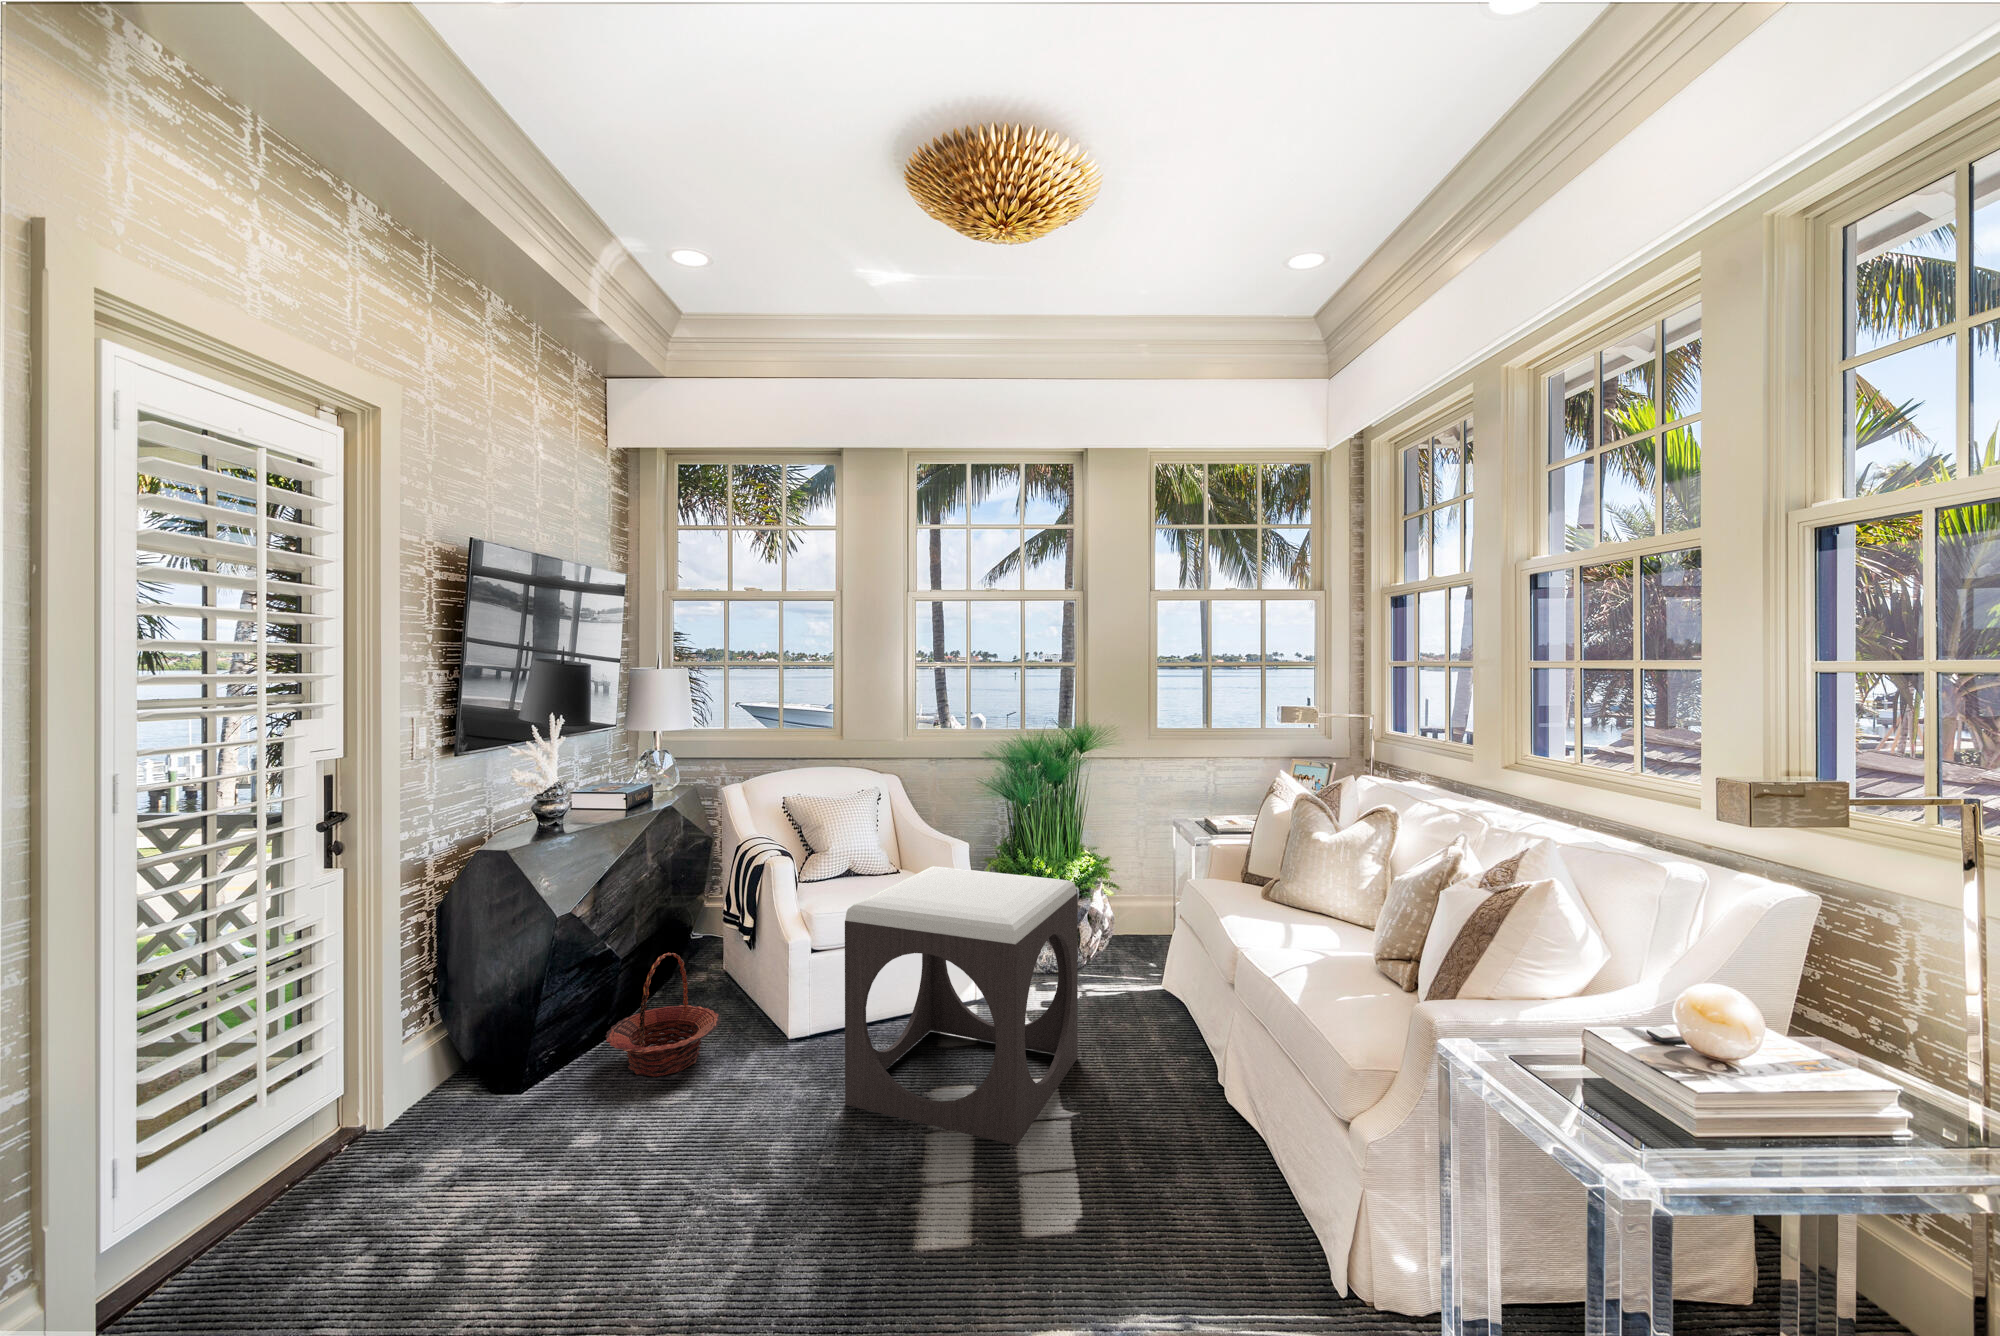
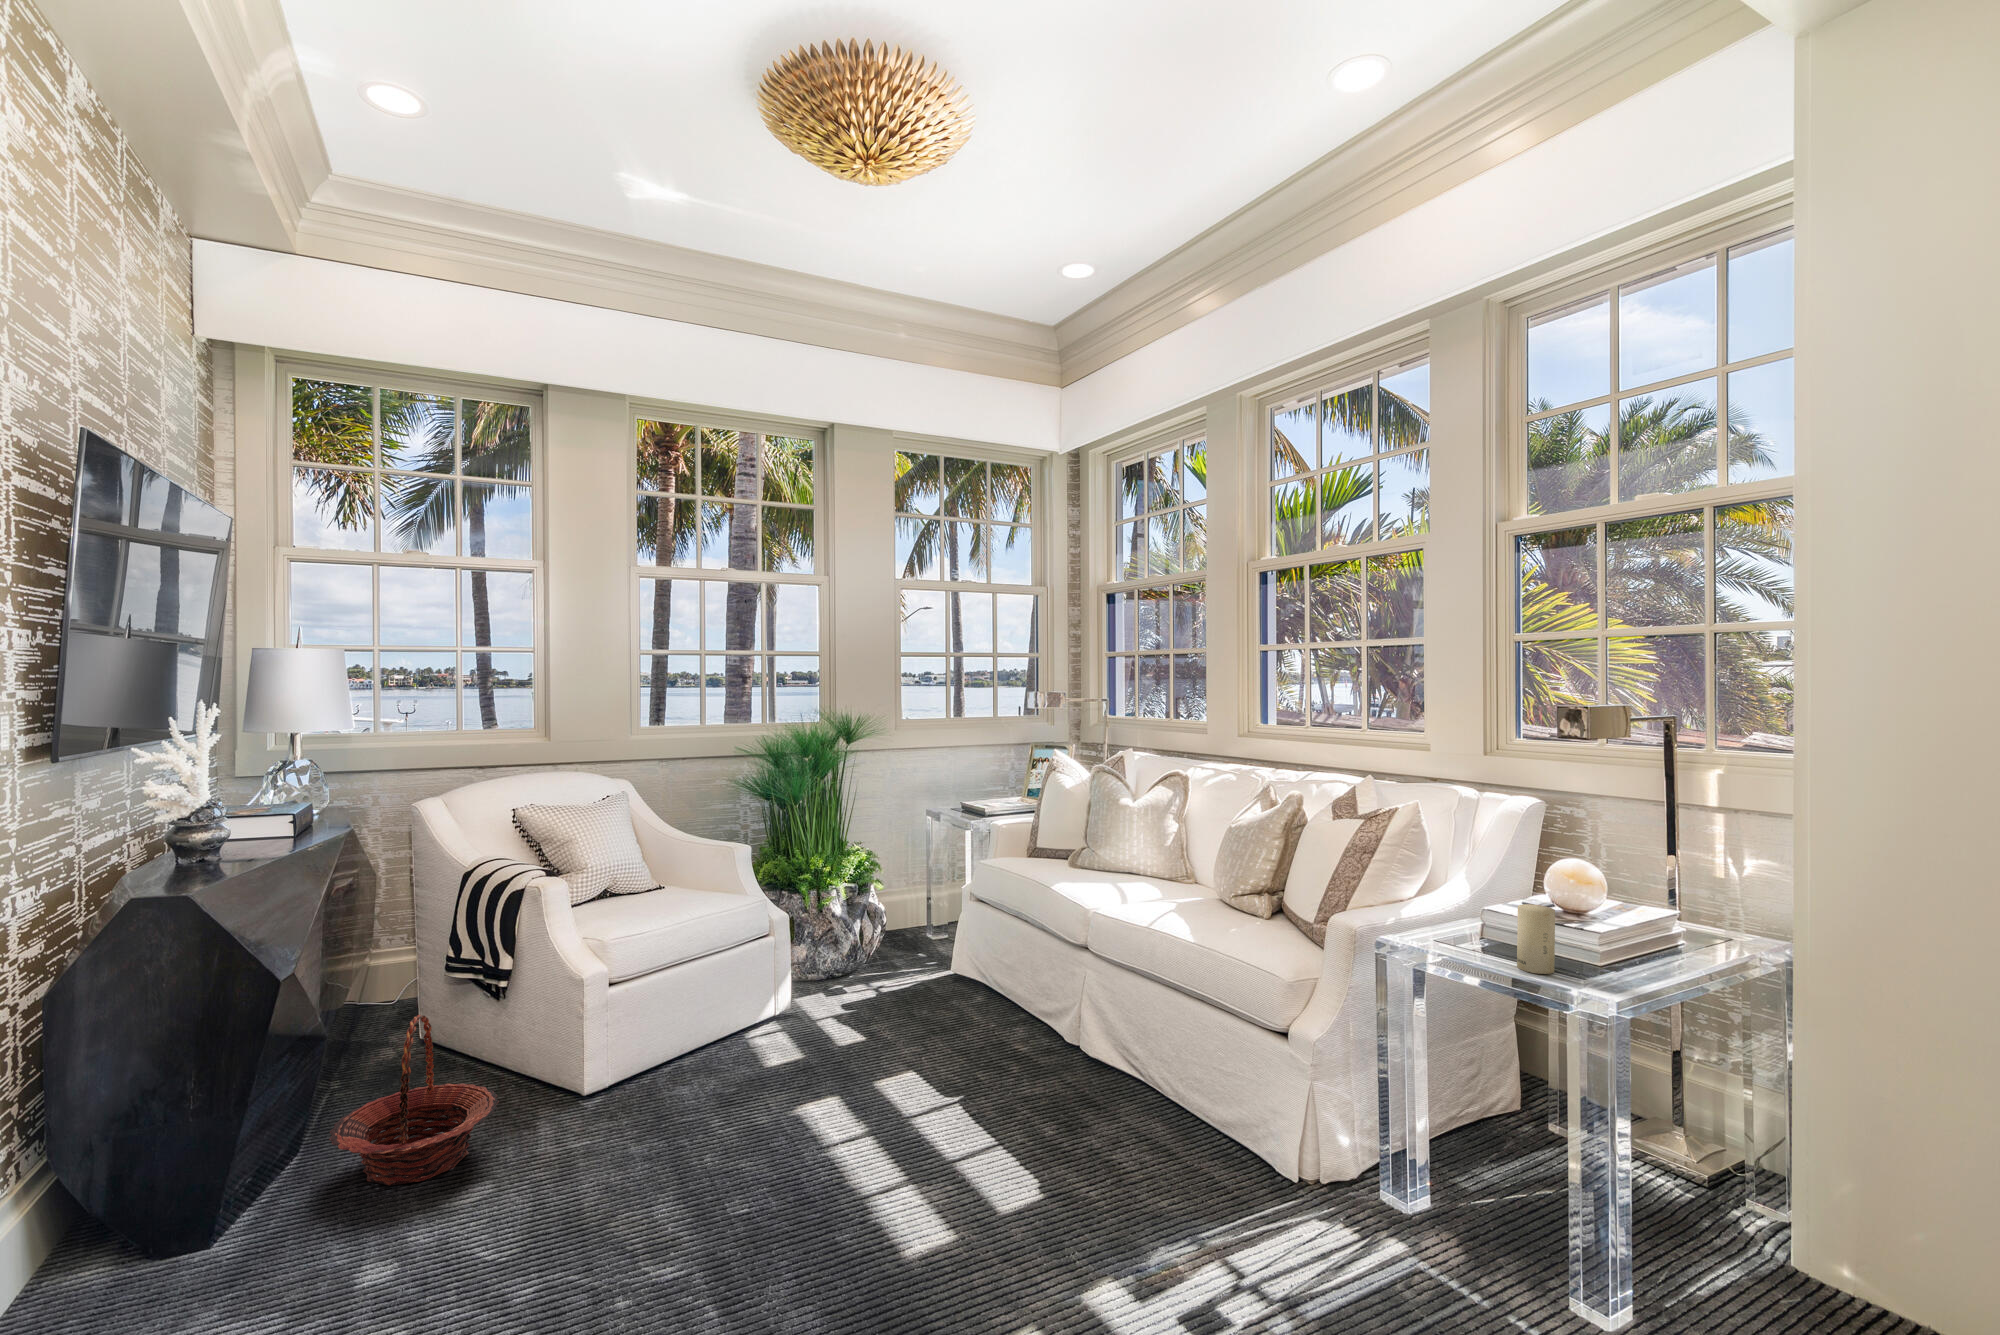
footstool: present [845,866,1078,1146] -> none [712,864,935,1152]
candle: none [1575,1037,1628,1138] -> present [1517,904,1555,974]

